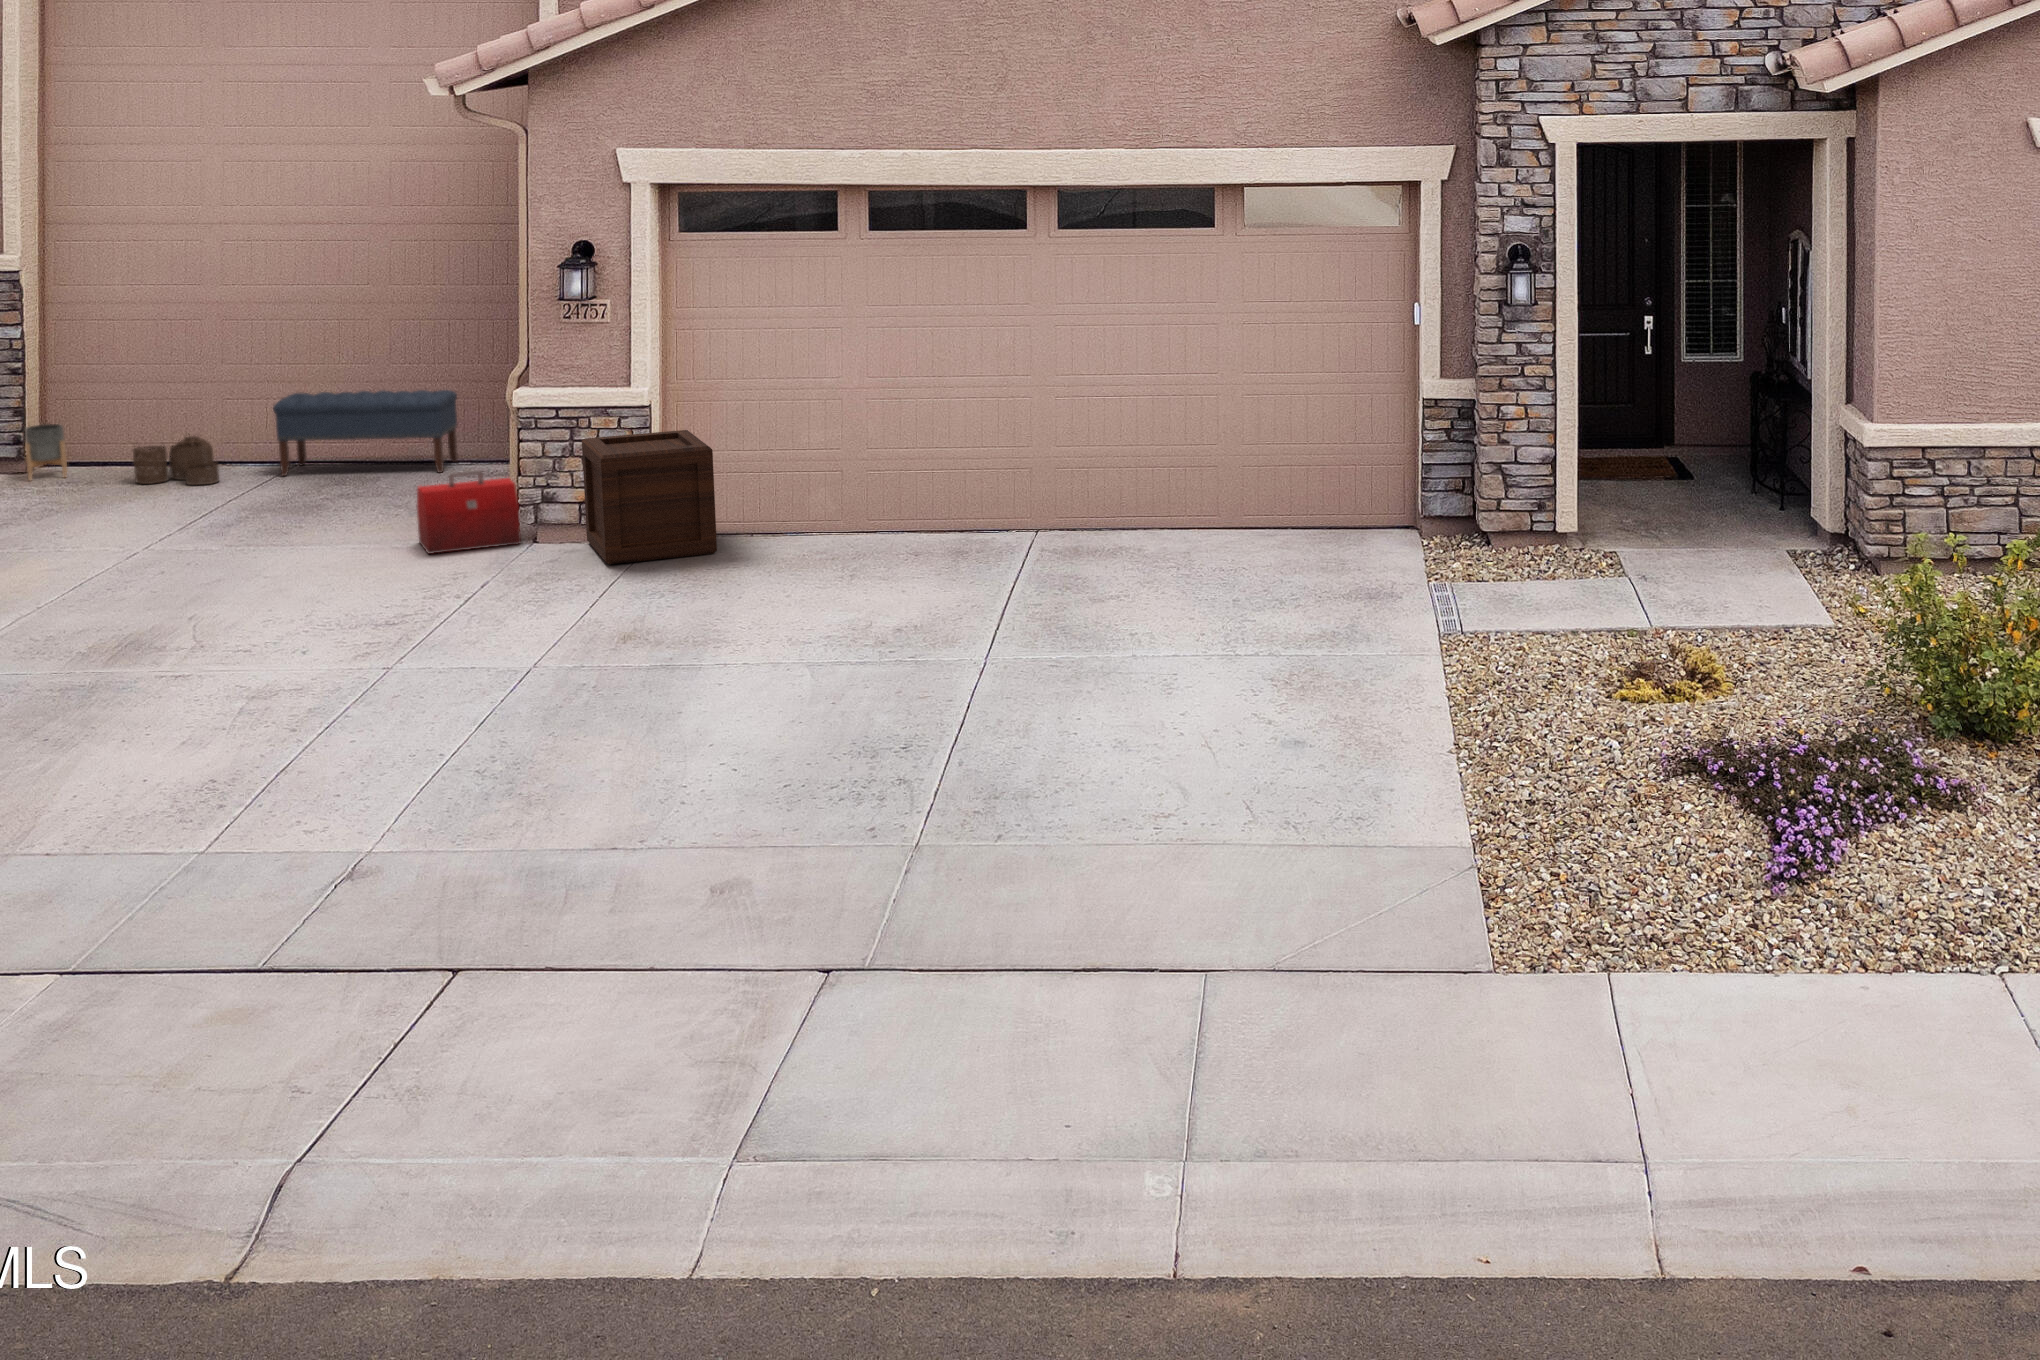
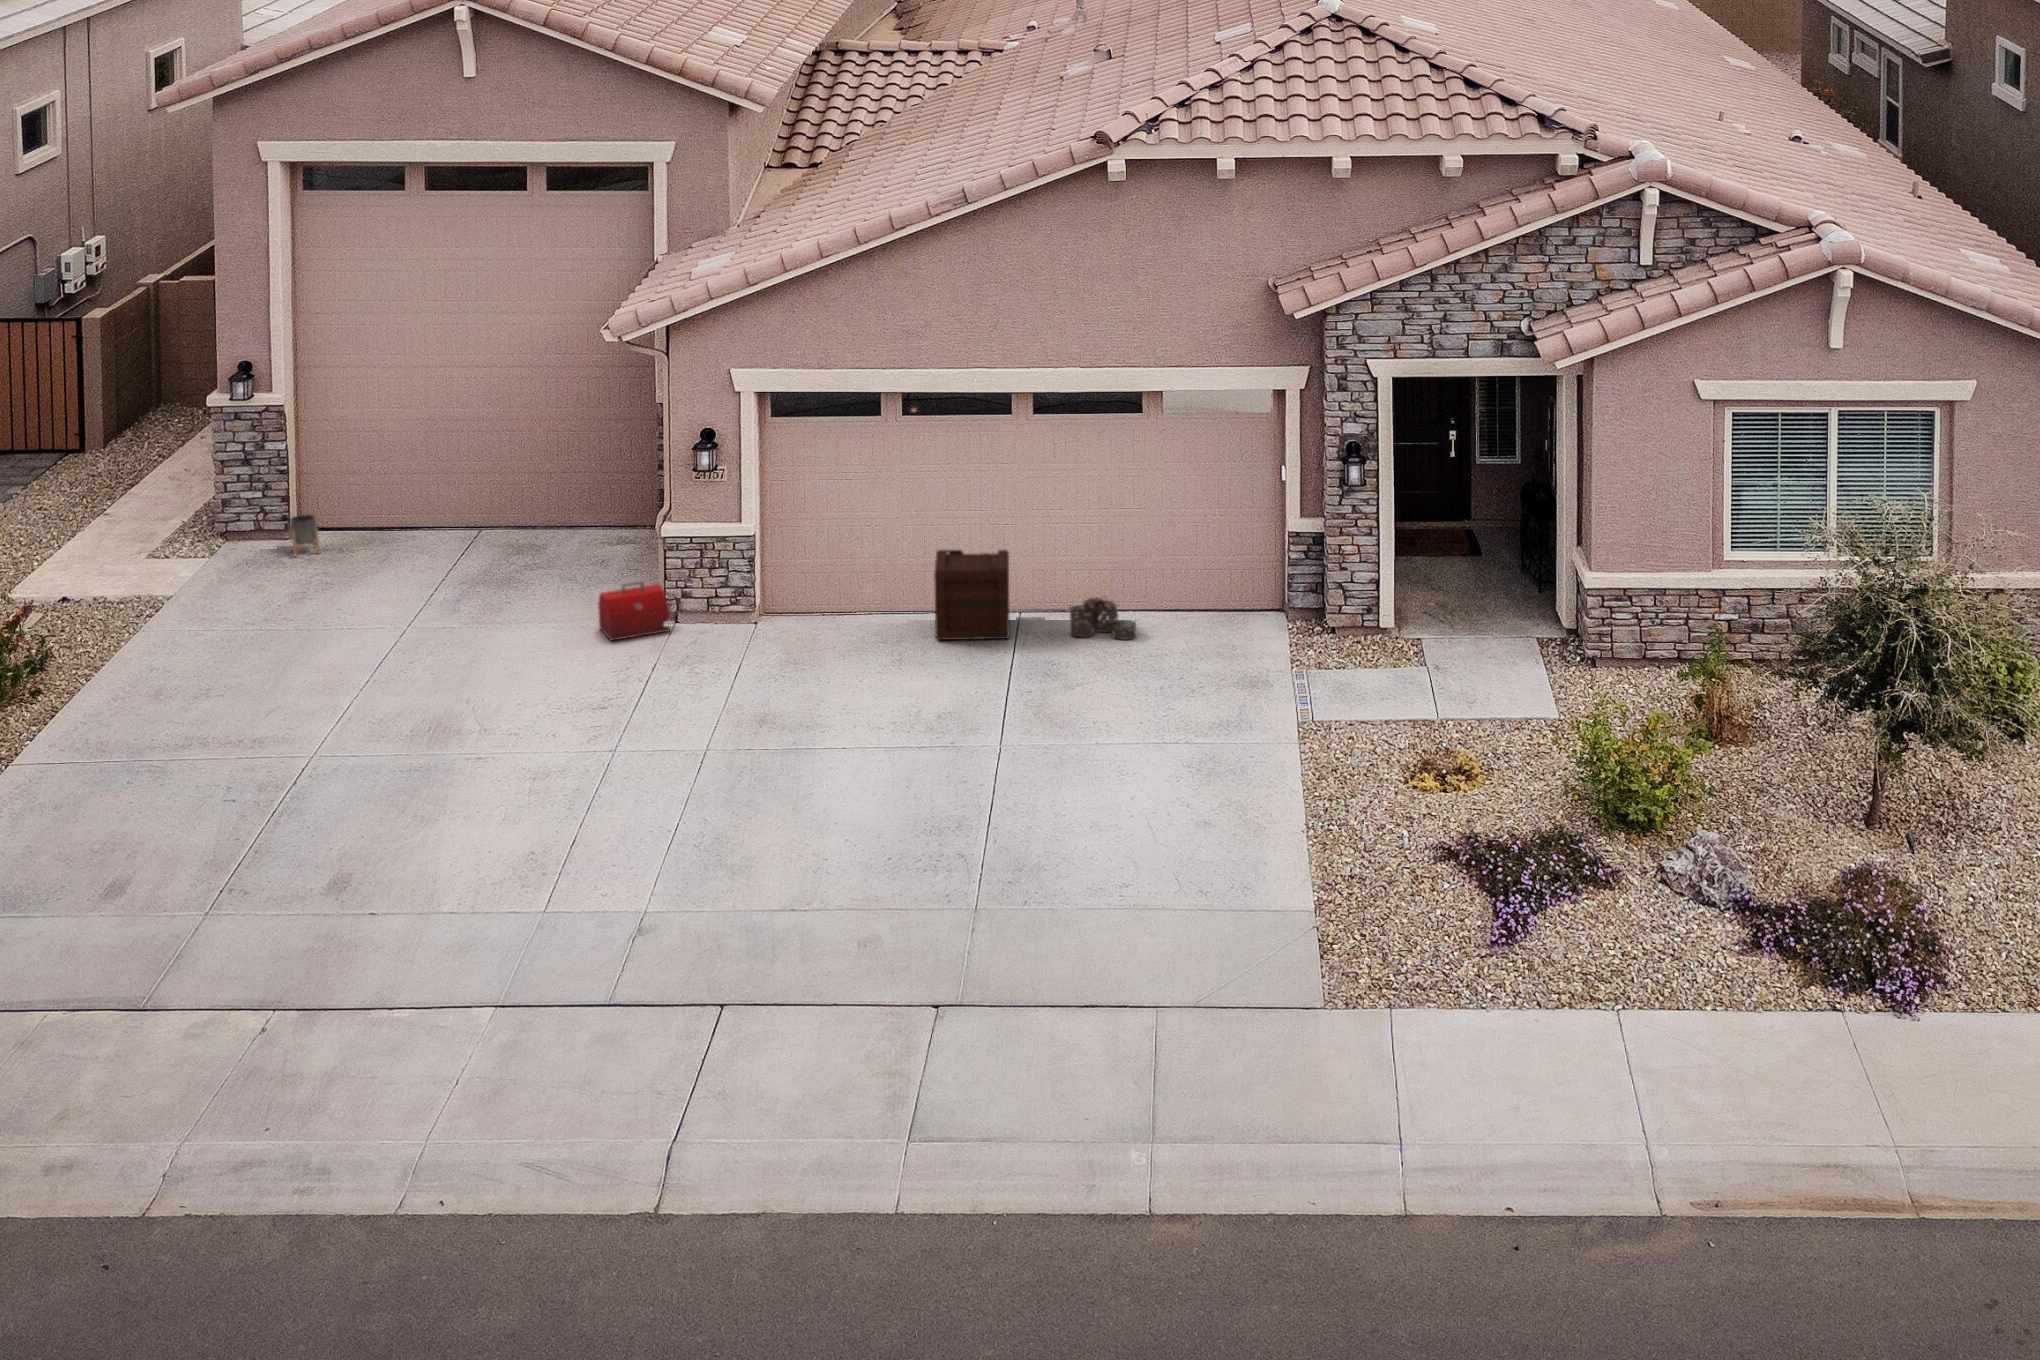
bench: present [273,390,458,476] -> none [469,491,594,555]
wooden crate: present [582,430,717,564] -> present [934,550,1009,640]
woven basket: present [133,433,219,485] -> present [1070,597,1136,640]

